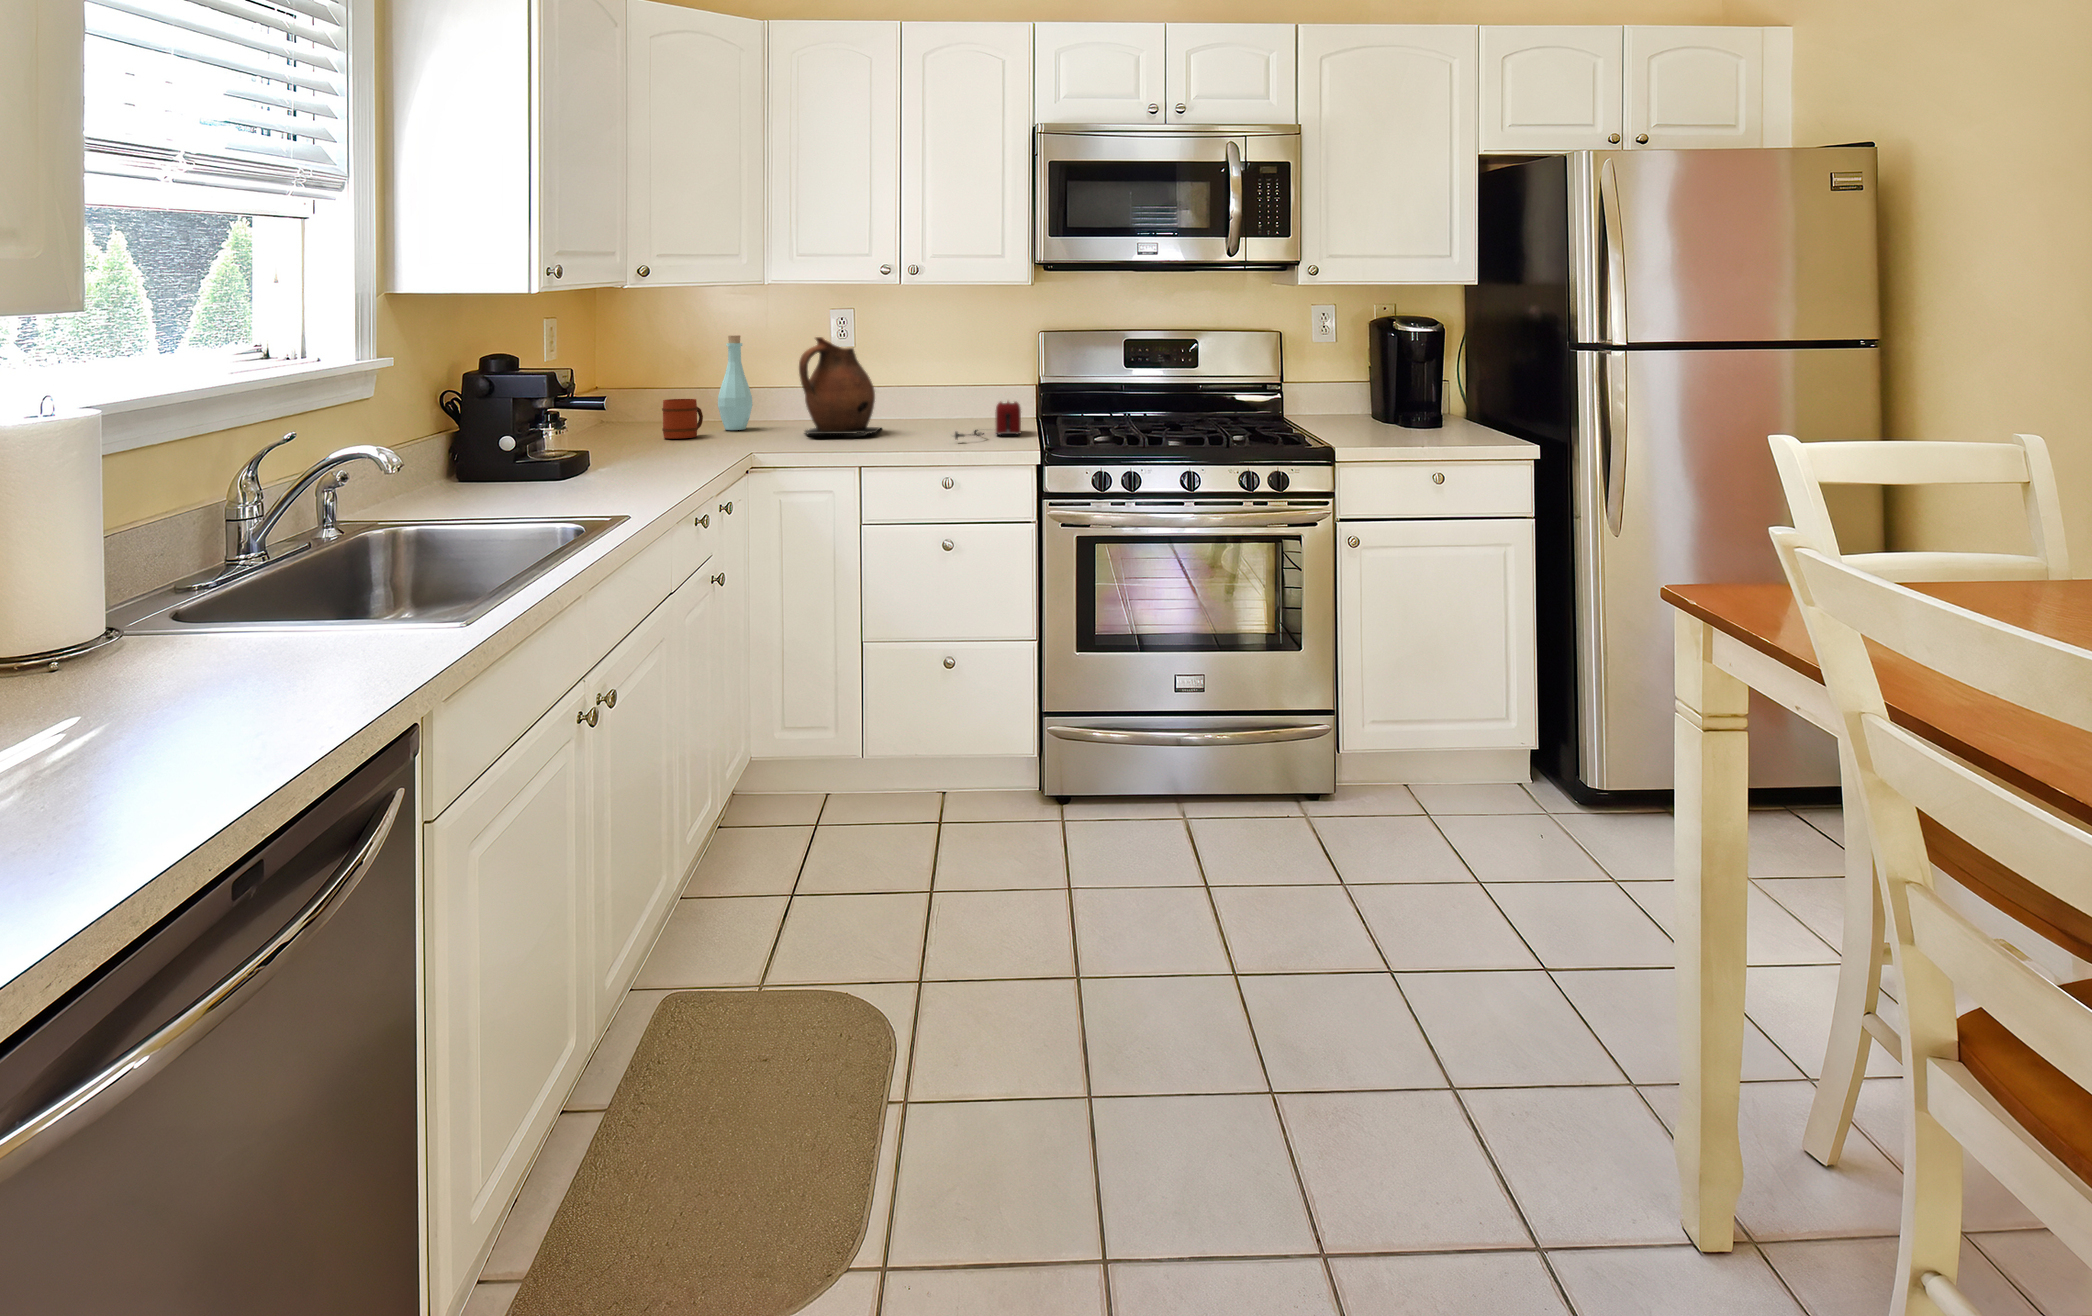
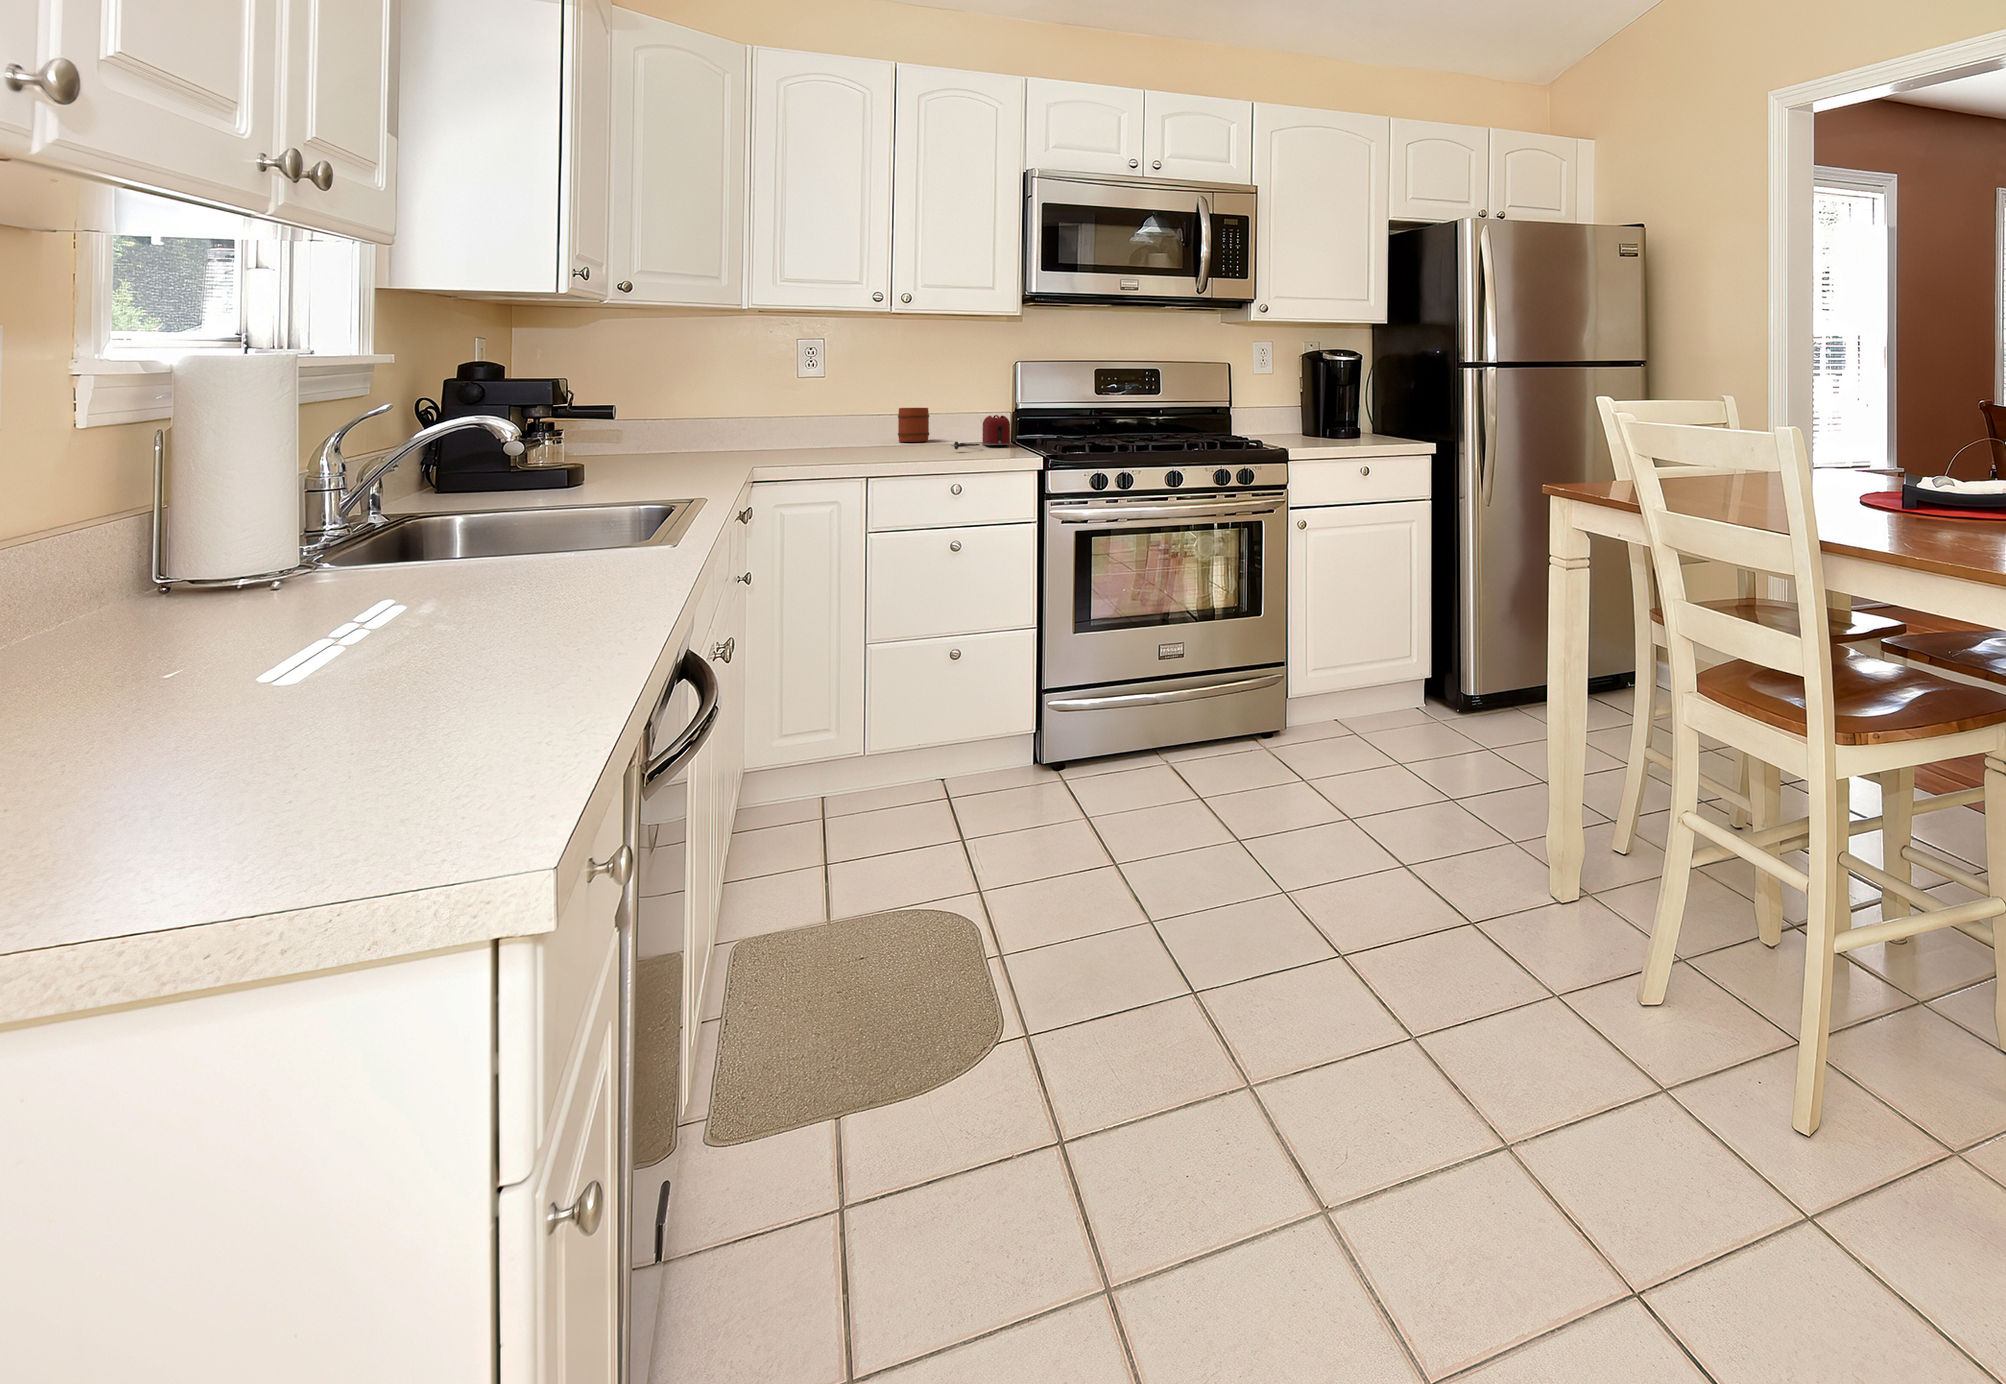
bottle: present [718,335,752,430] -> none [683,353,723,447]
ceramic pitcher: present [799,337,880,434] -> none [784,354,869,448]
mug: present [662,399,703,438] -> present [898,408,929,442]

